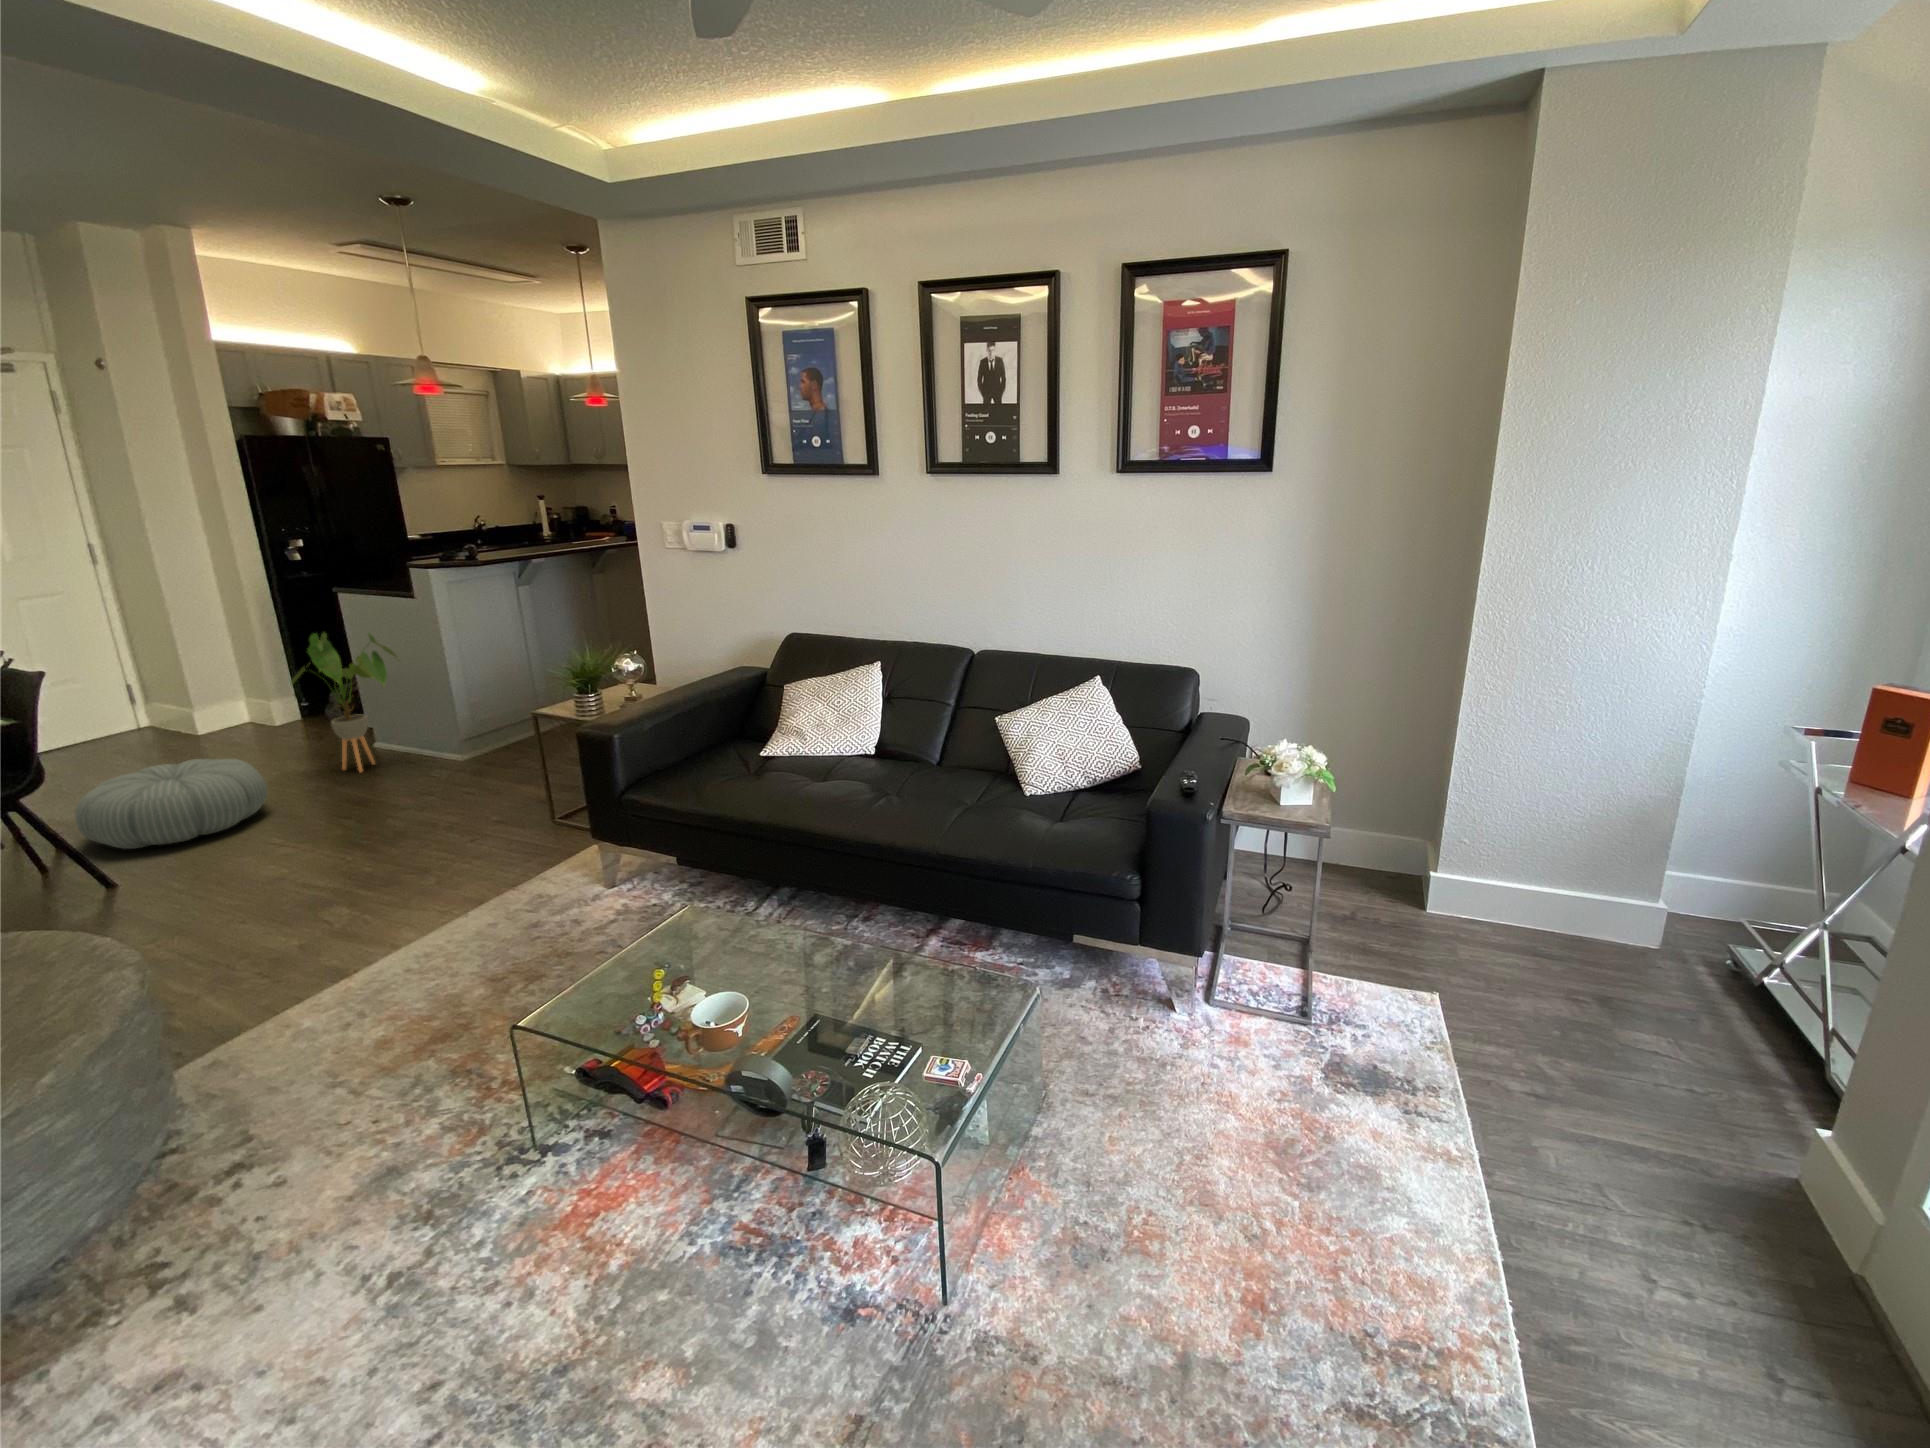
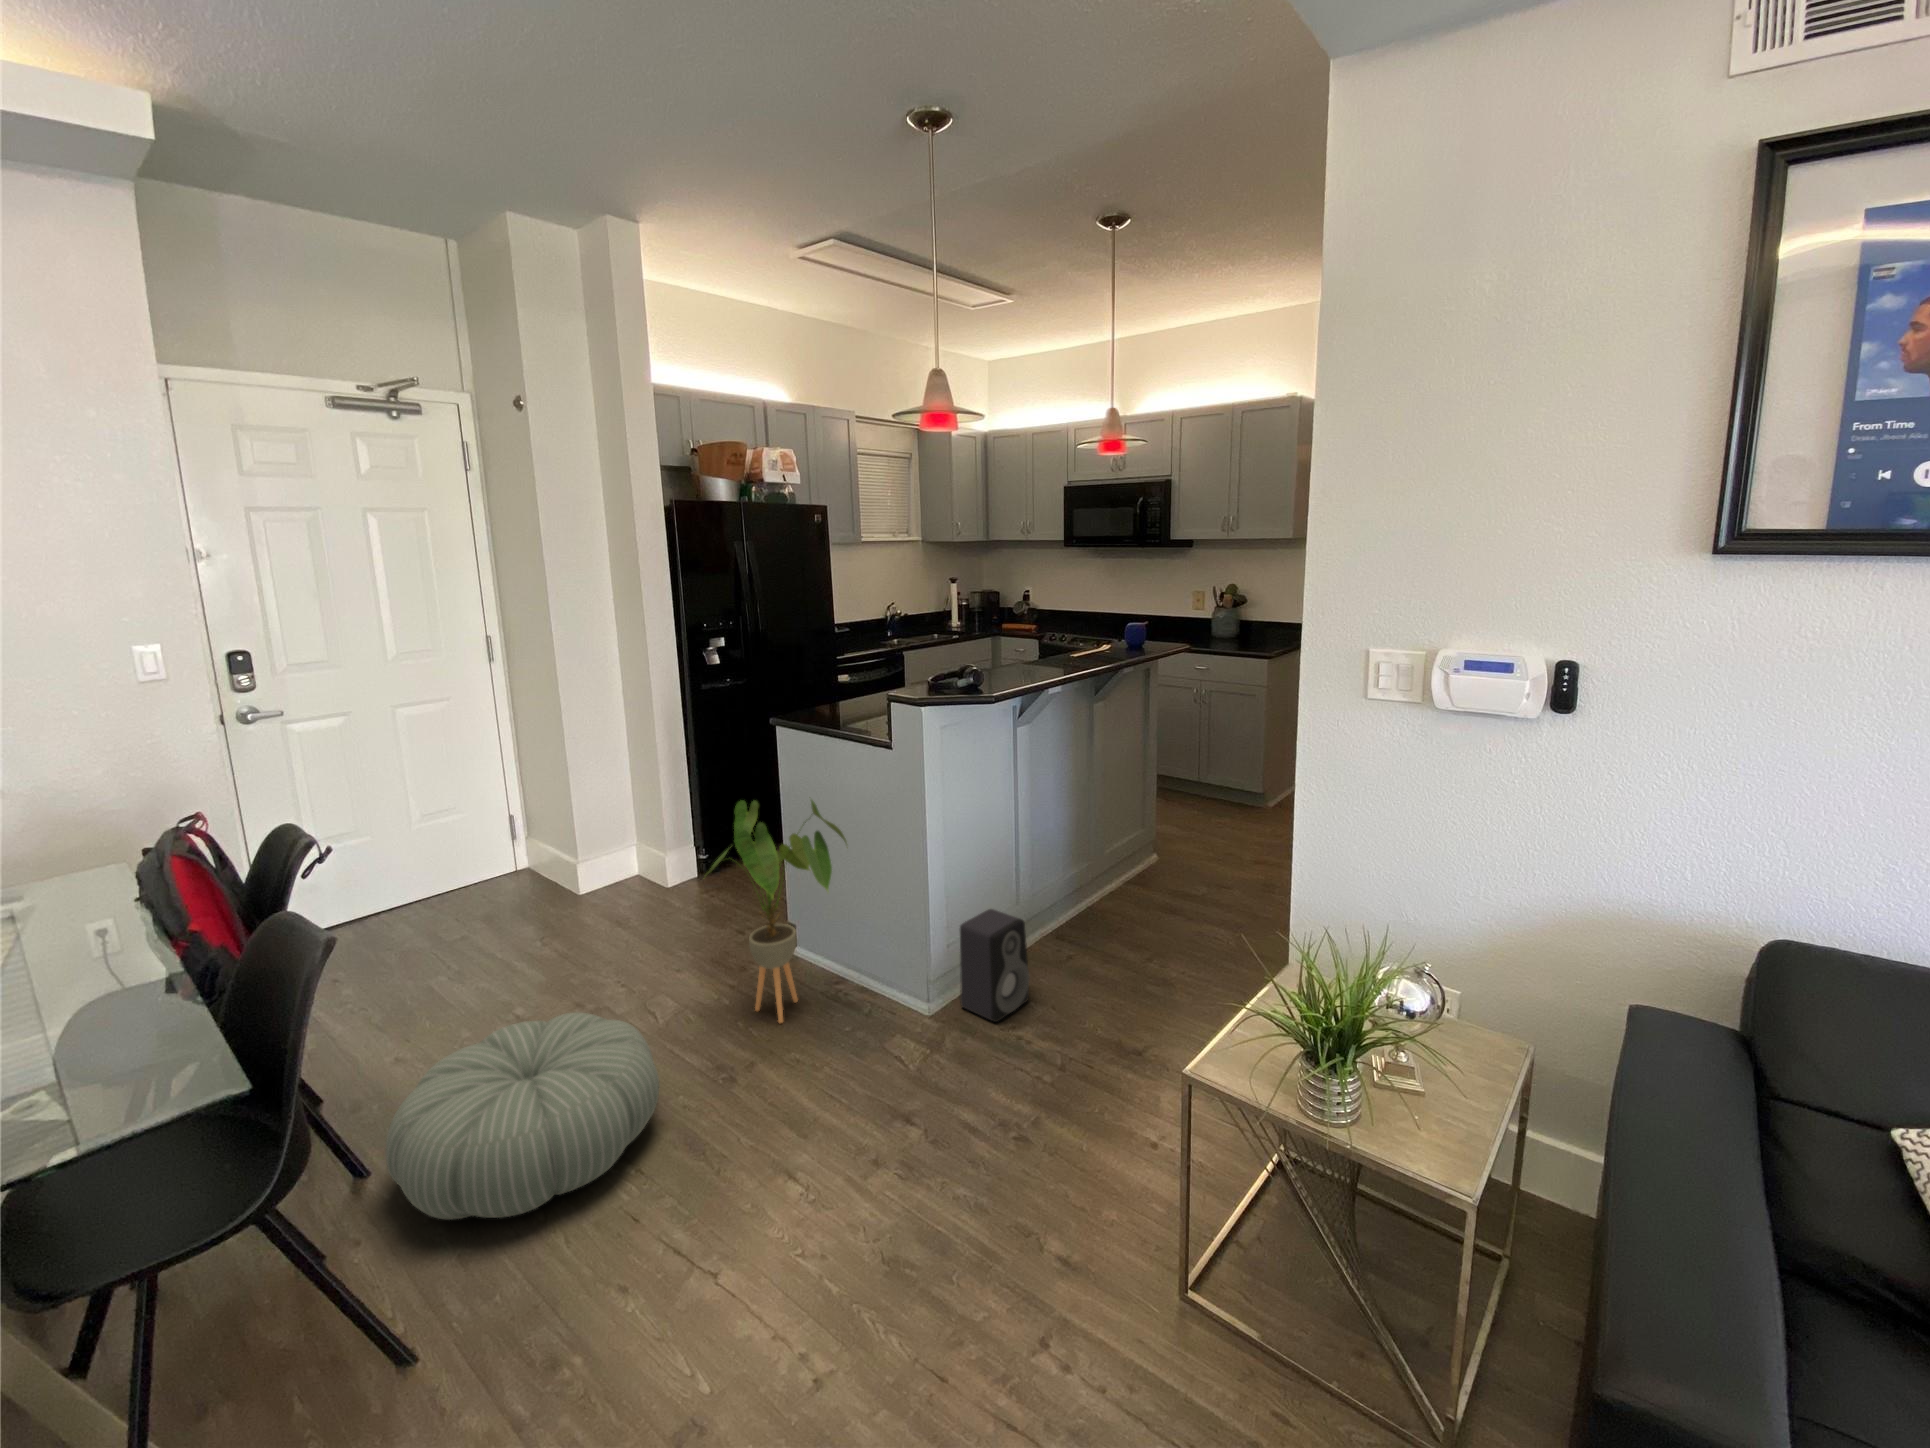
speaker: none [484,697,539,758] -> present [960,909,1030,1022]

